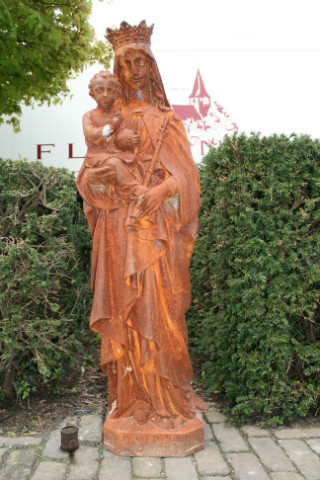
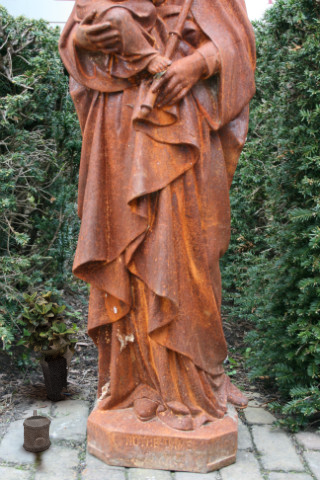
potted plant: none [53,341,94,417] -> present [17,291,78,401]

